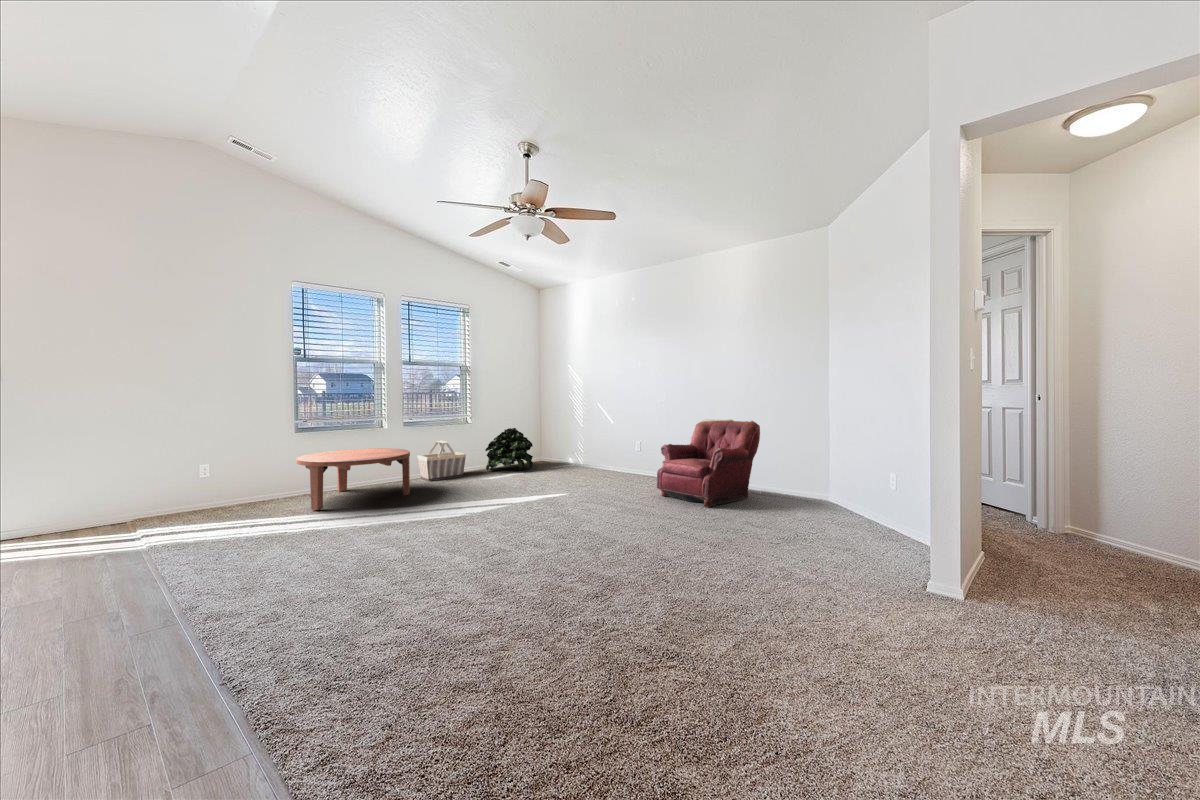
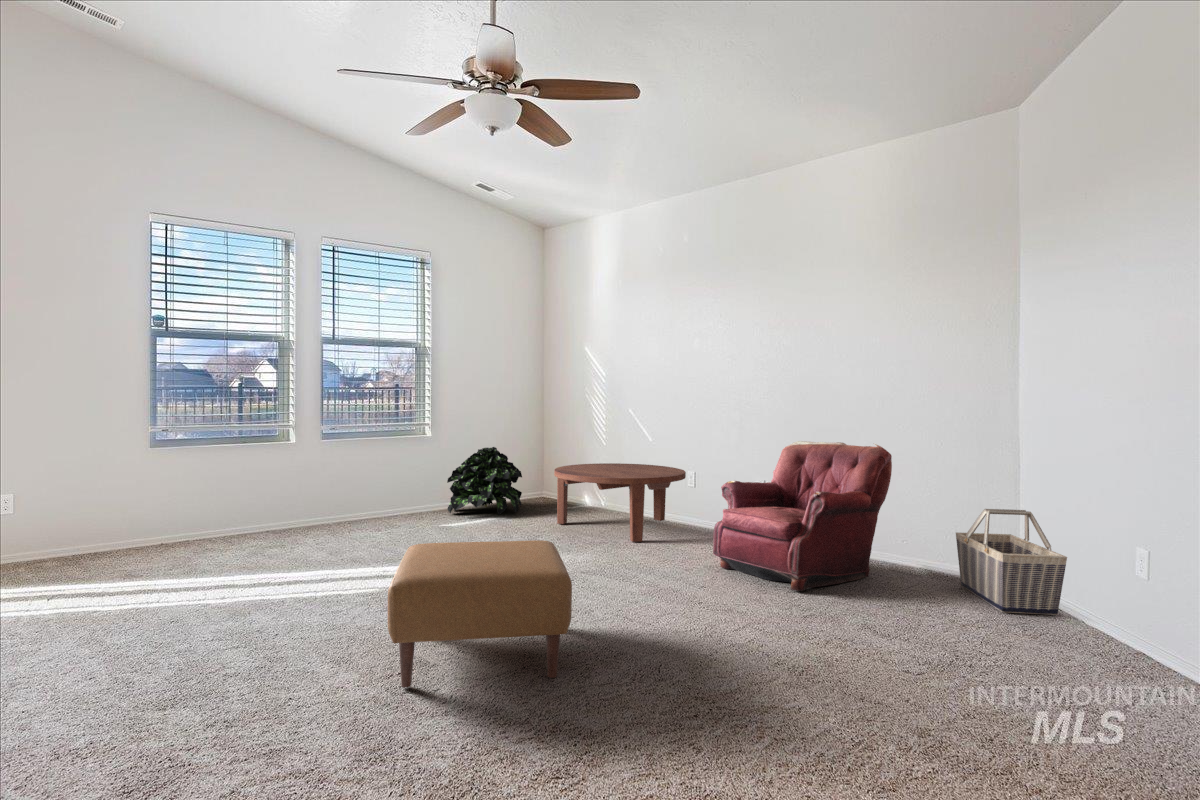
basket: present [418,441,466,481] -> present [956,509,1067,615]
coffee table: present [296,448,410,510] -> present [554,463,686,542]
ottoman: none [479,481,584,565] -> present [388,540,572,687]

